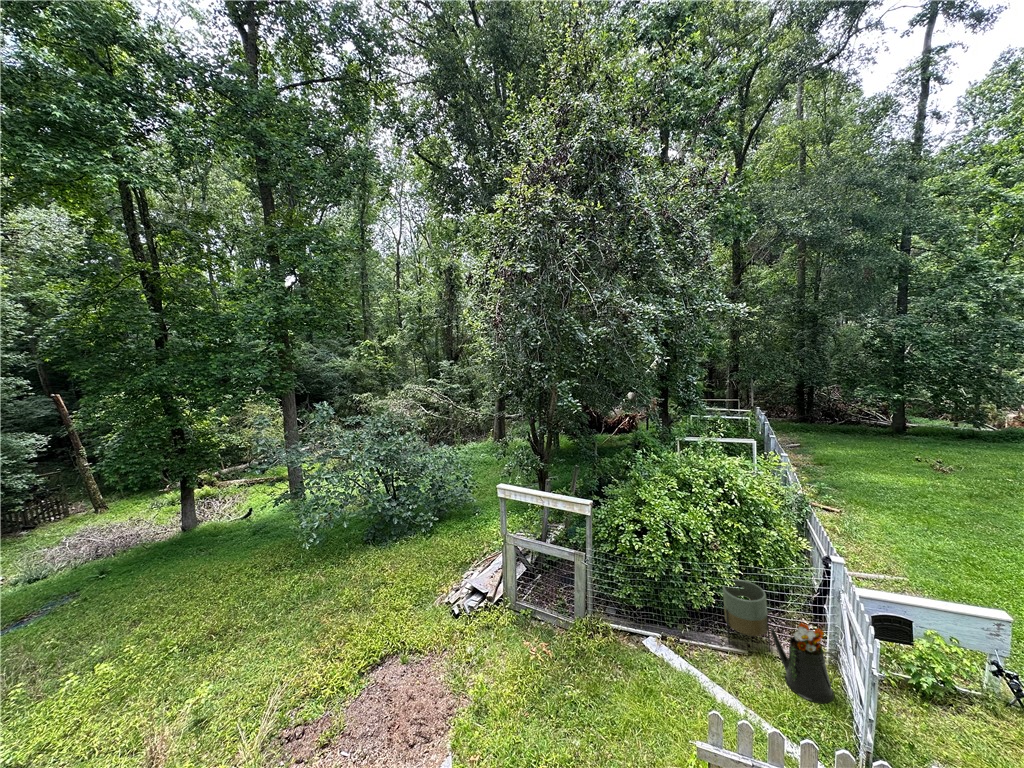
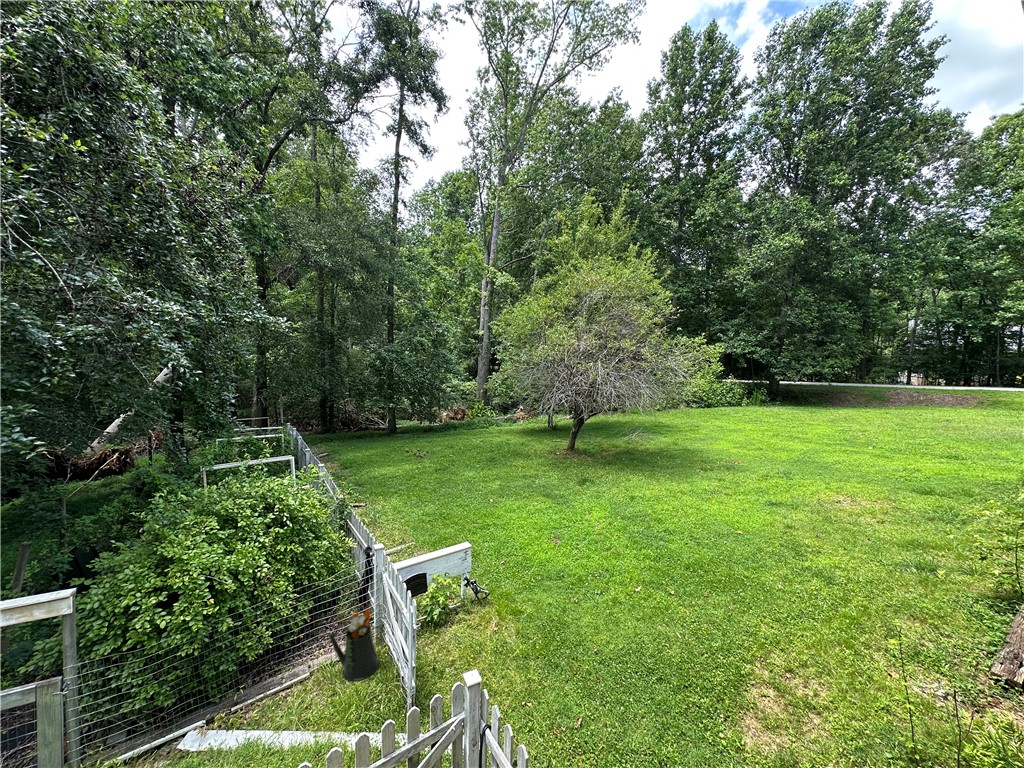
planter: present [723,580,770,652] -> none [280,600,328,678]

